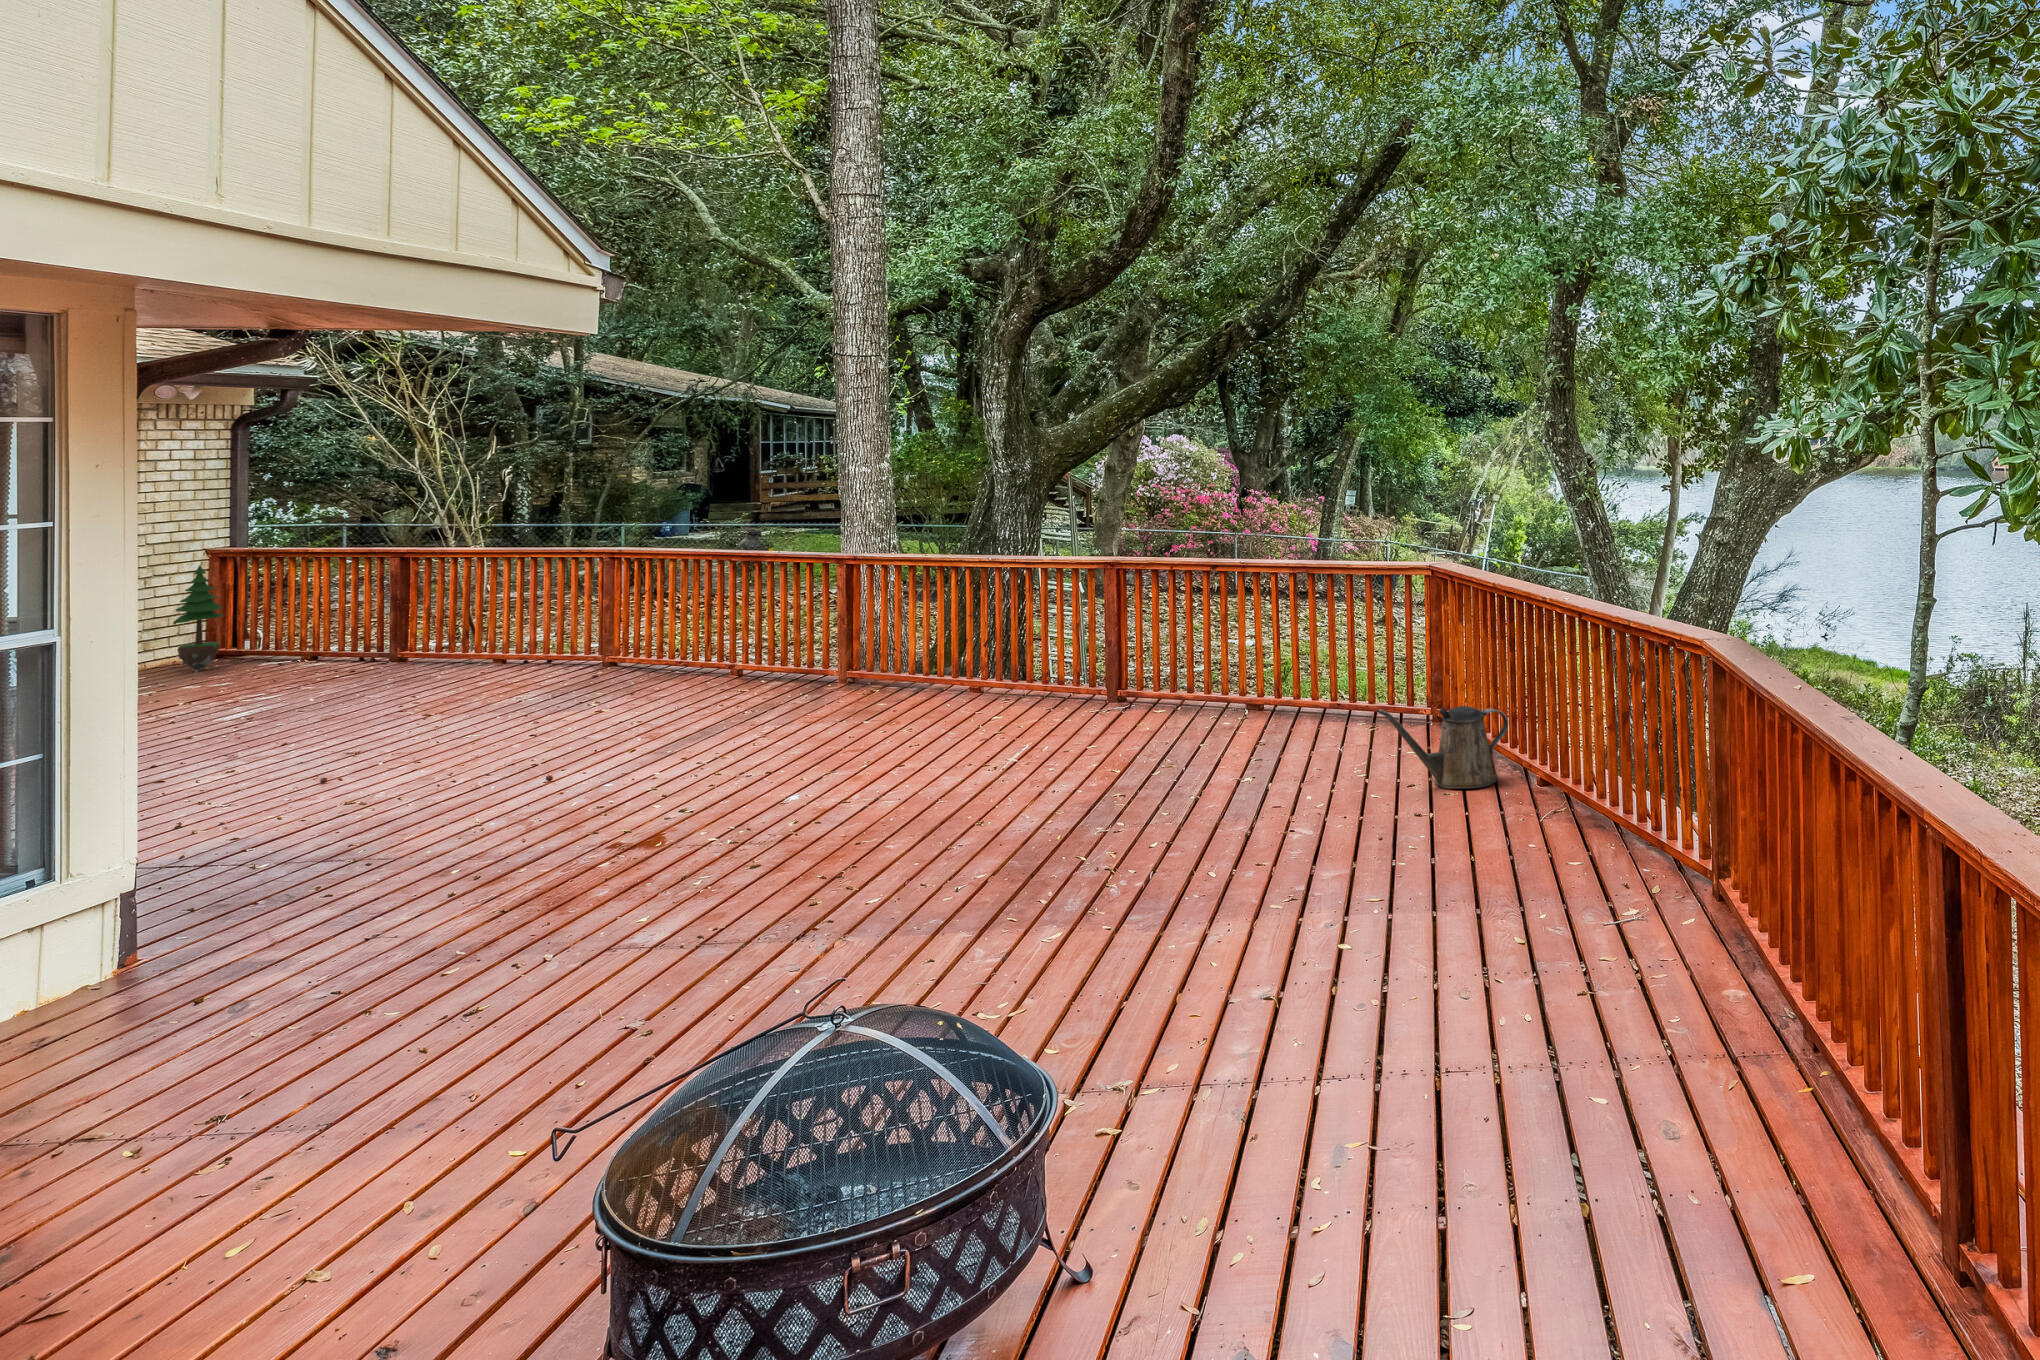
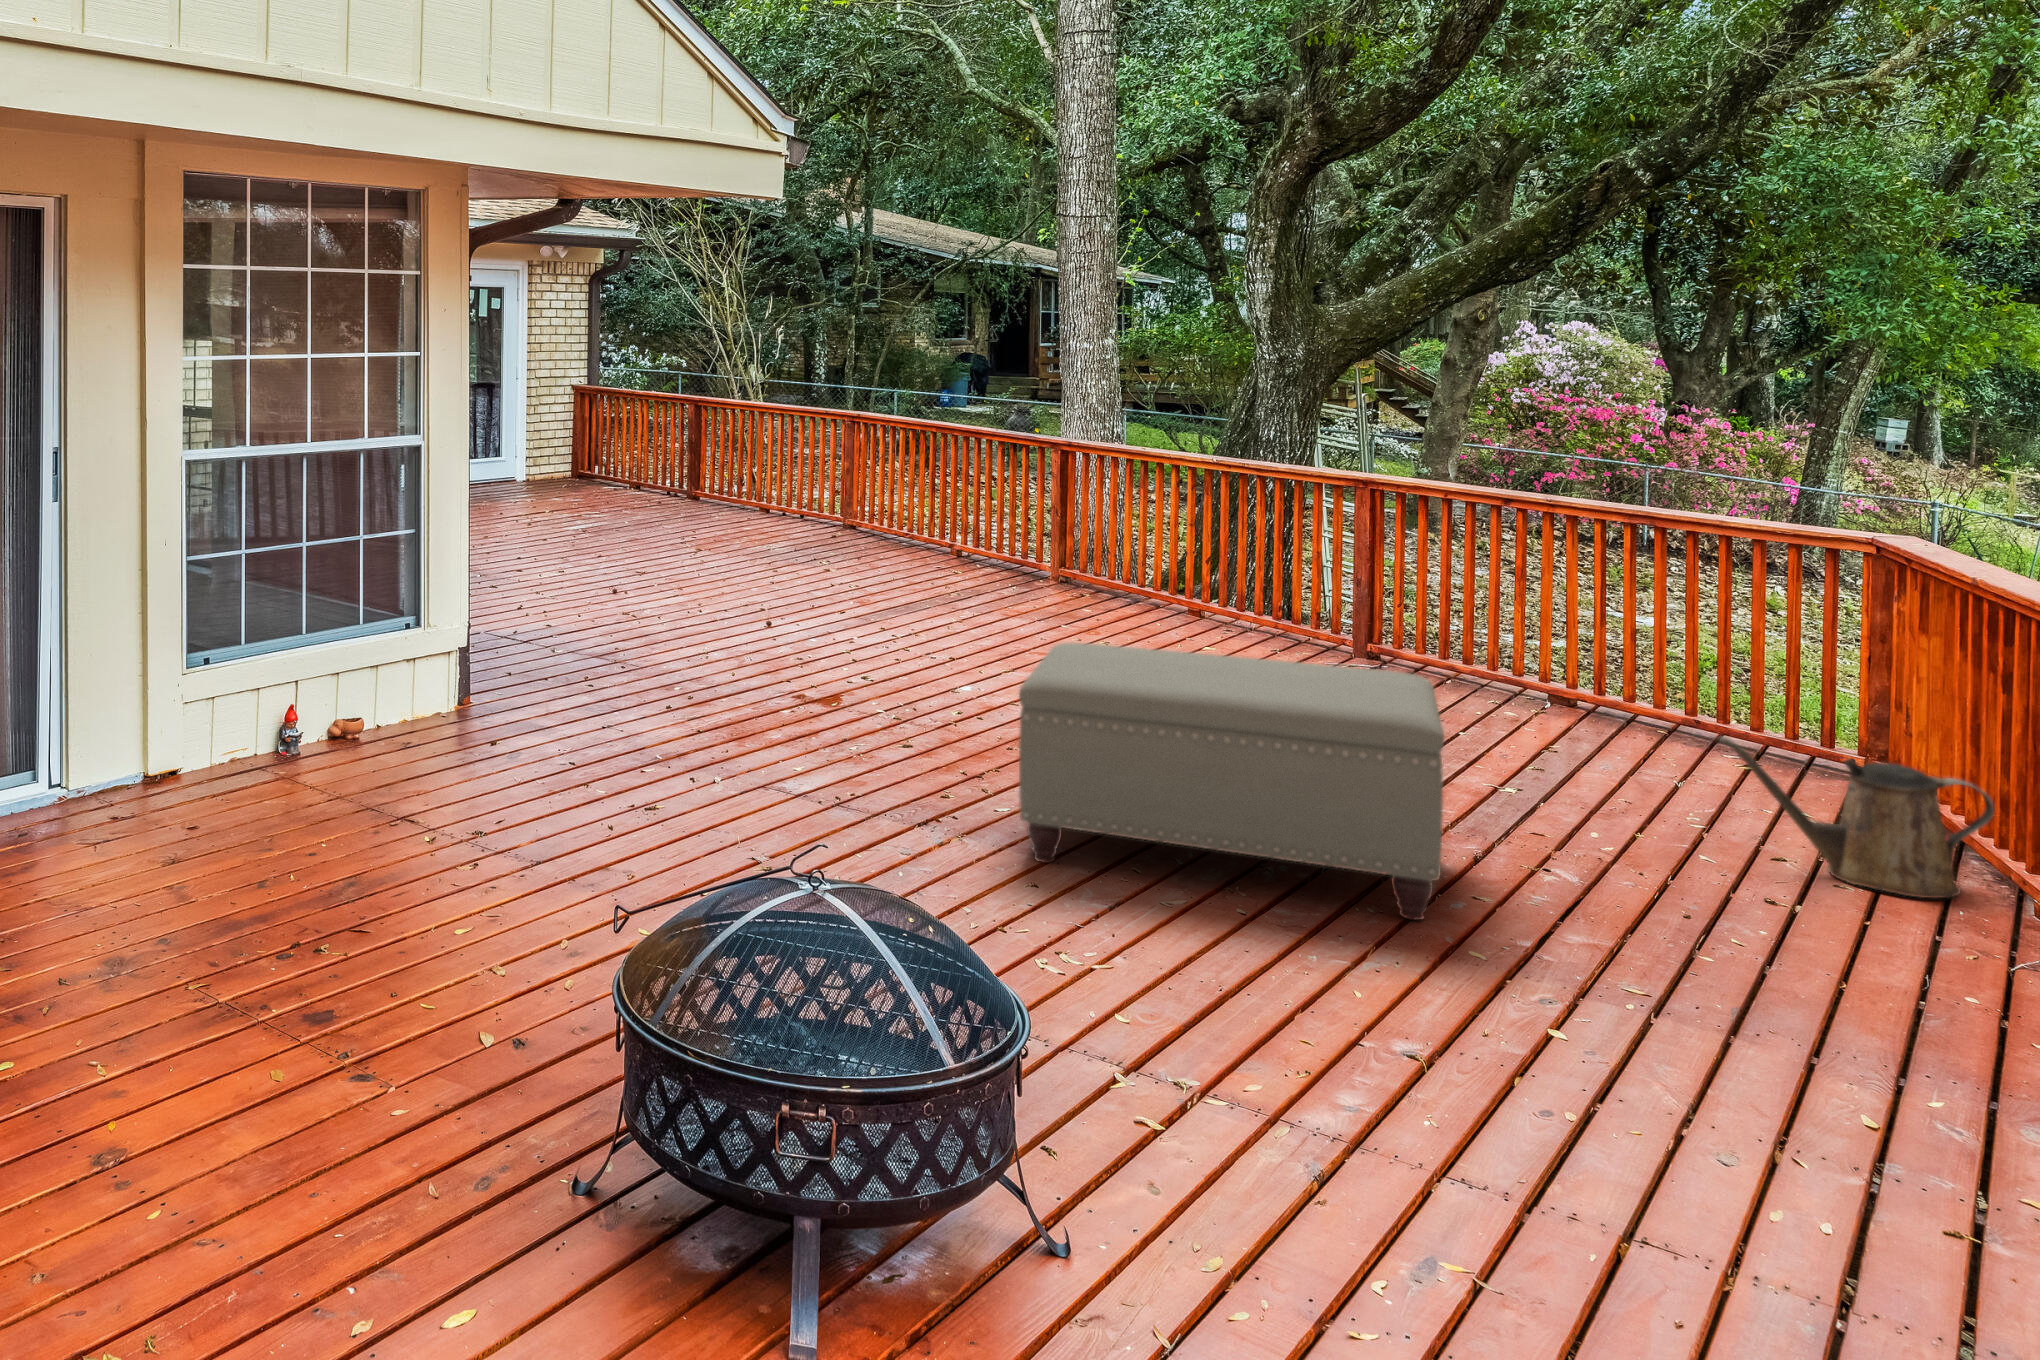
potted tree: present [173,565,225,670] -> none [565,400,596,486]
ottoman: none [910,705,1248,941] -> present [1019,643,1444,920]

